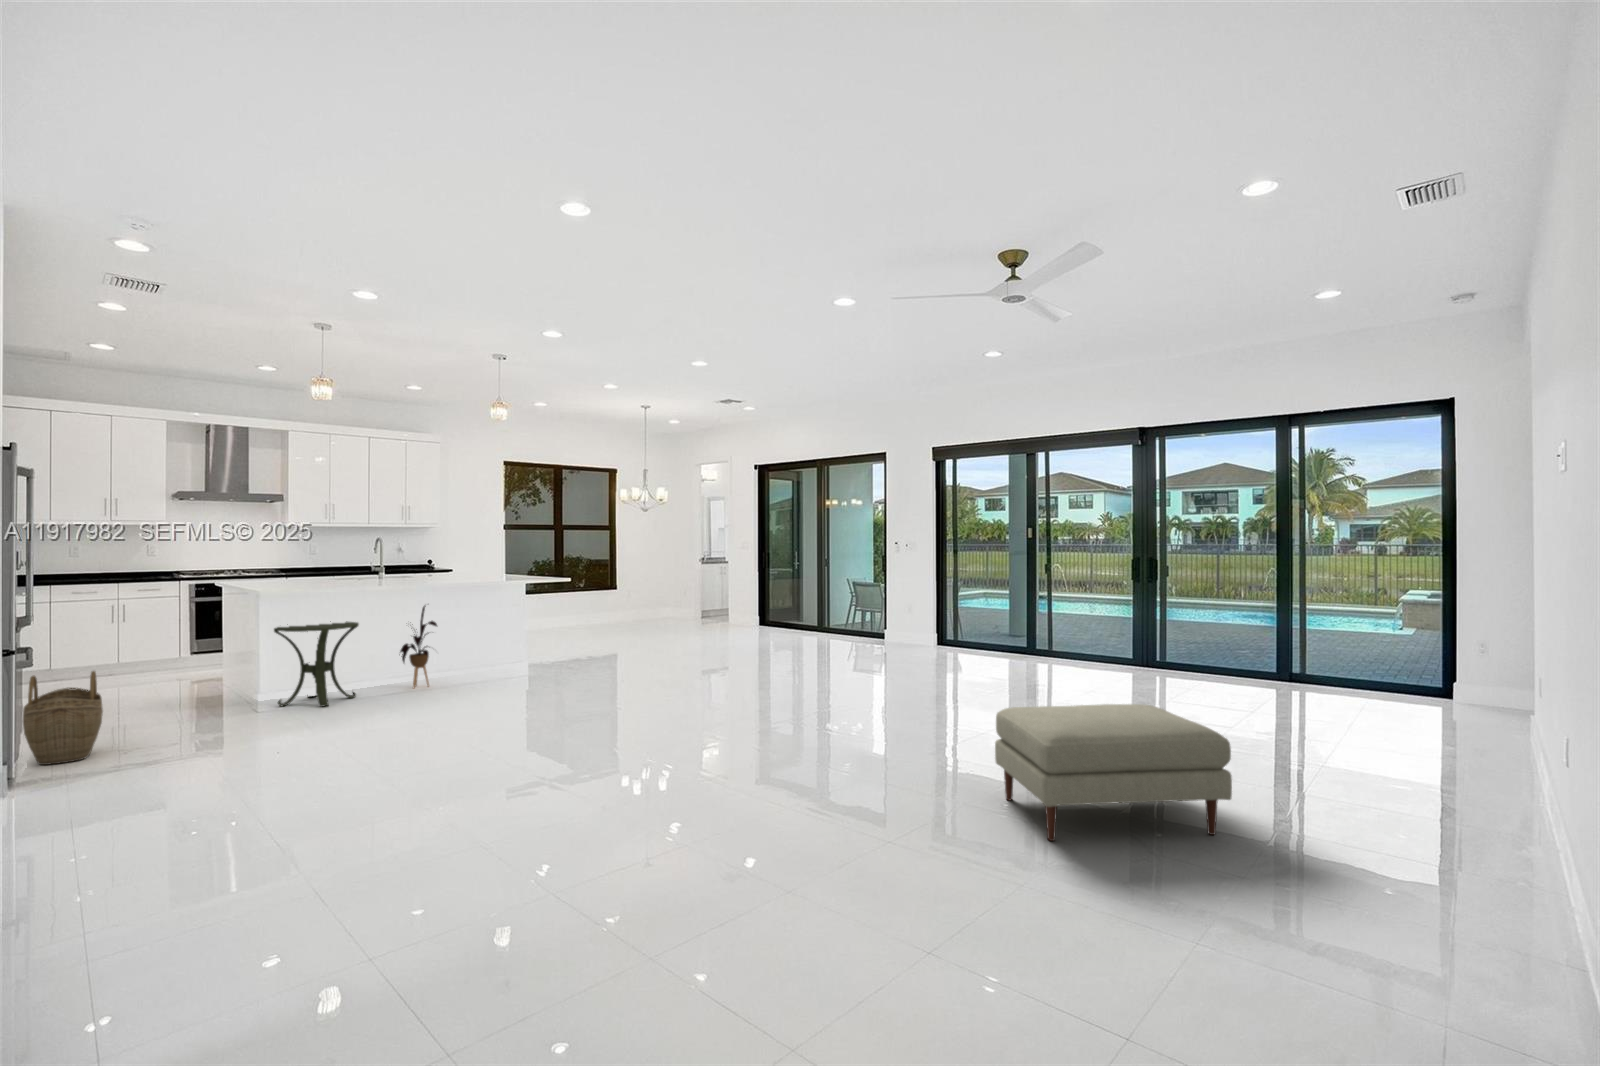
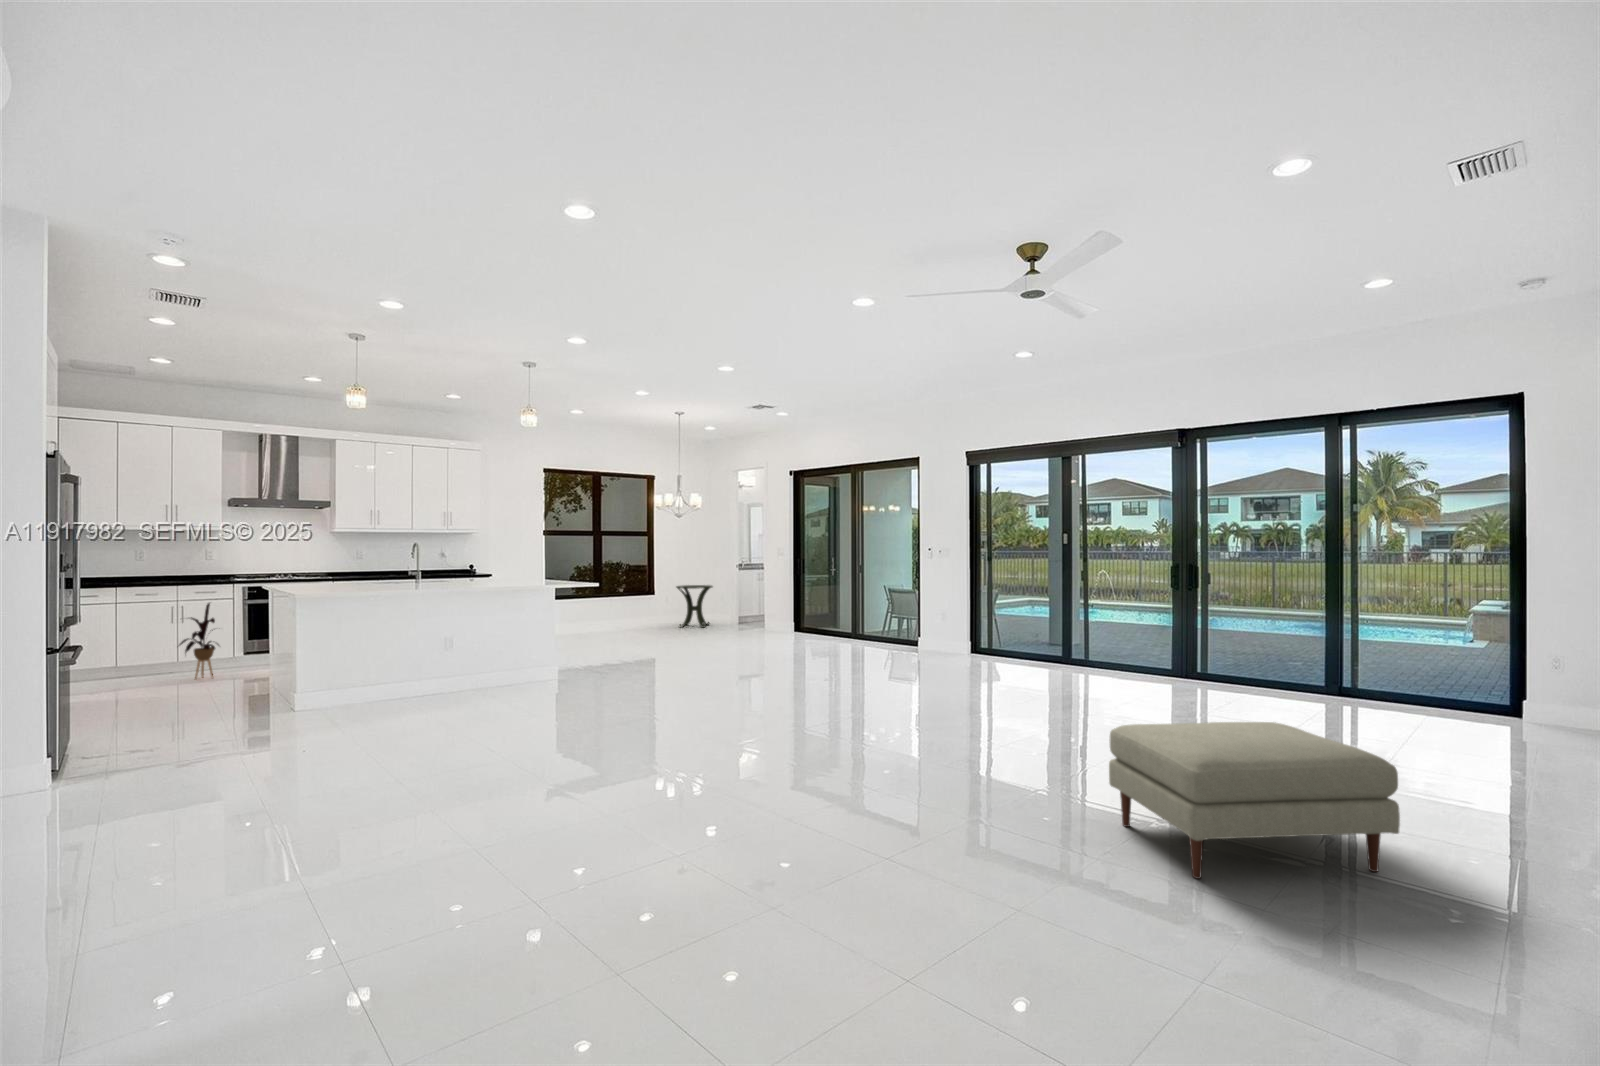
house plant: present [400,606,437,687] -> present [179,603,219,679]
side table: present [274,621,359,707] -> present [676,585,712,628]
woven basket: present [23,671,103,765] -> none [62,677,147,776]

